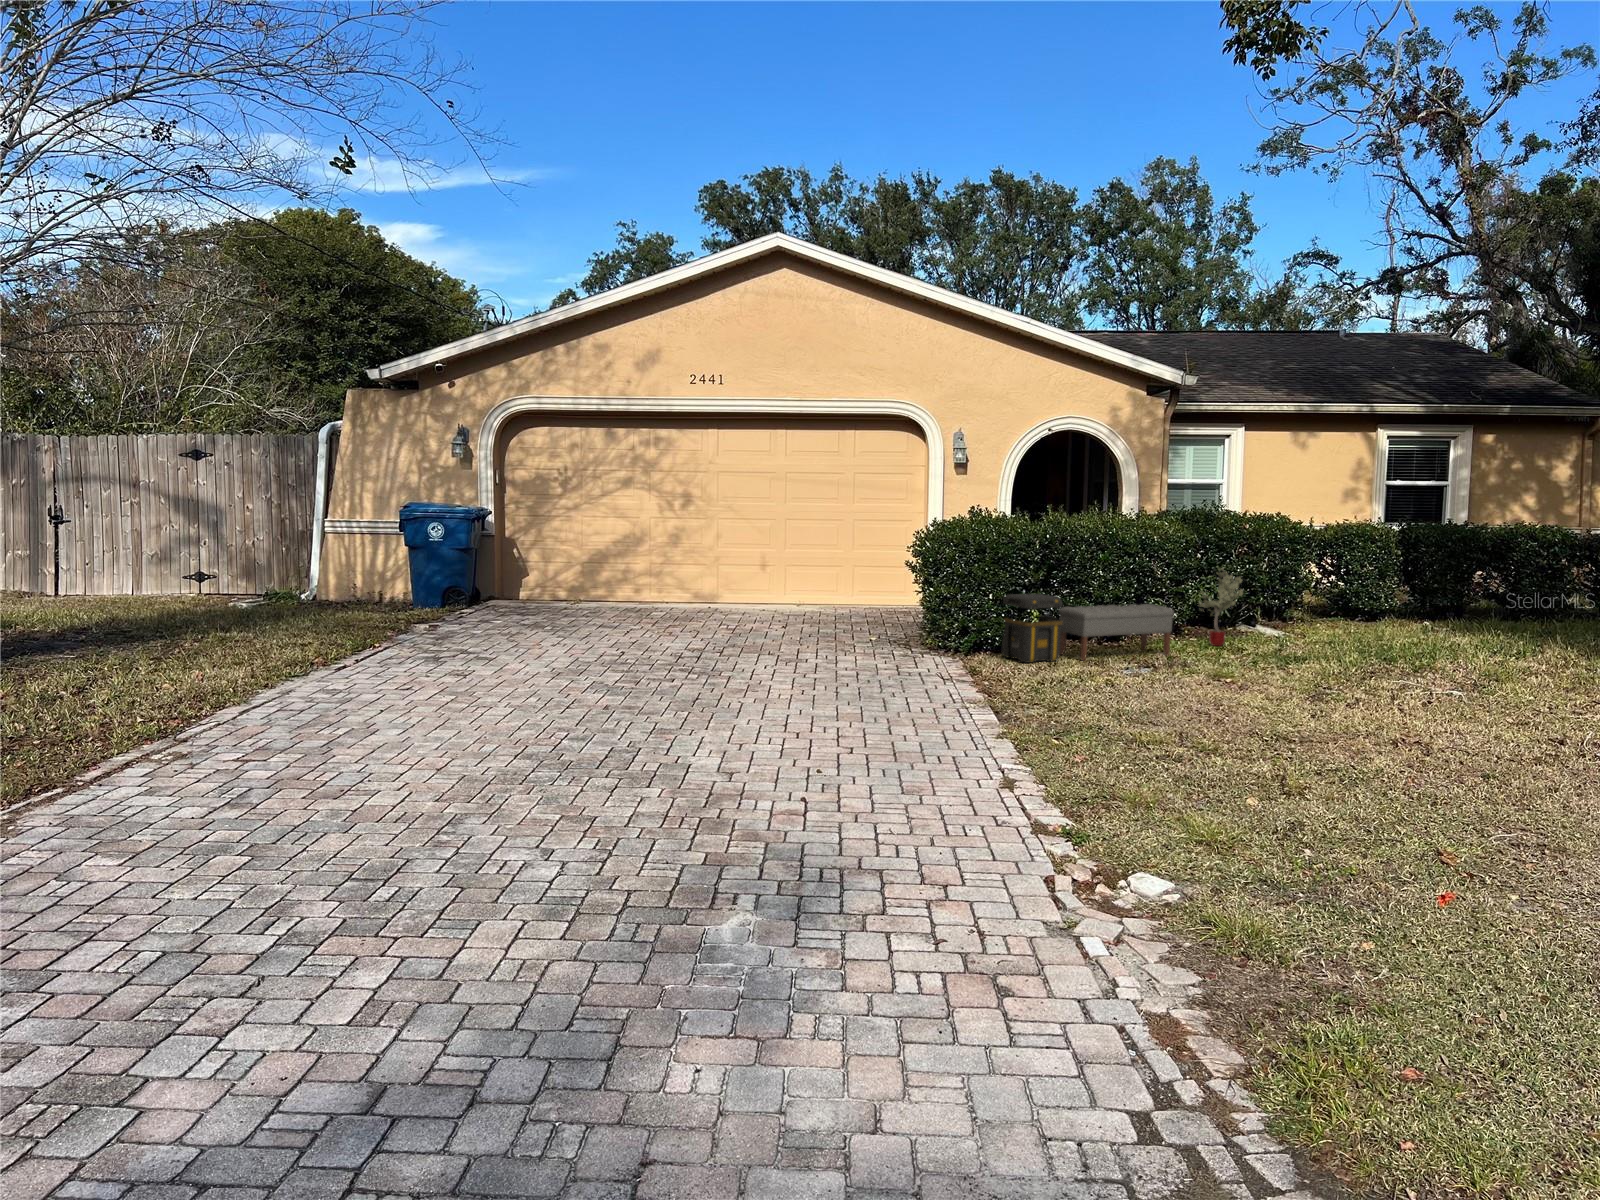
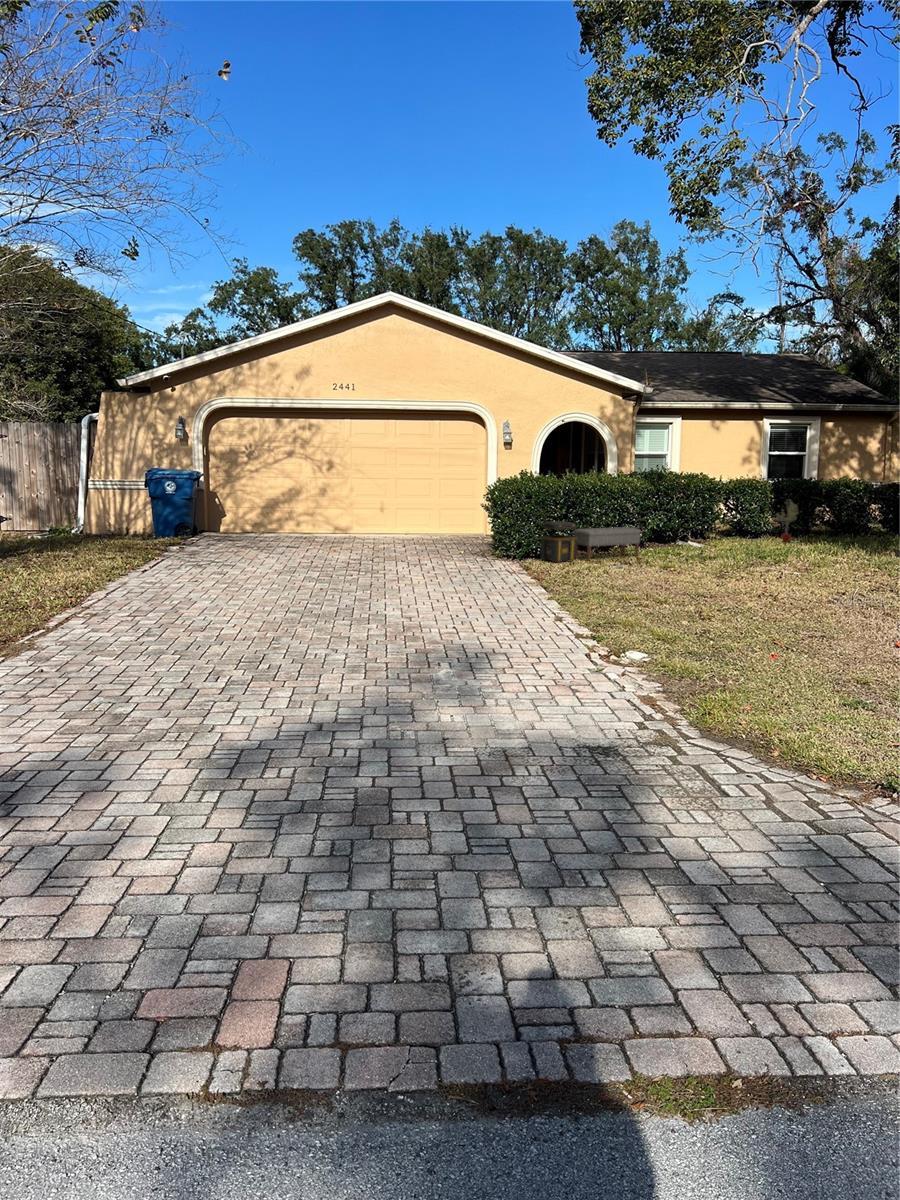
potted tree: present [1197,568,1243,646] -> present [776,500,798,542]

